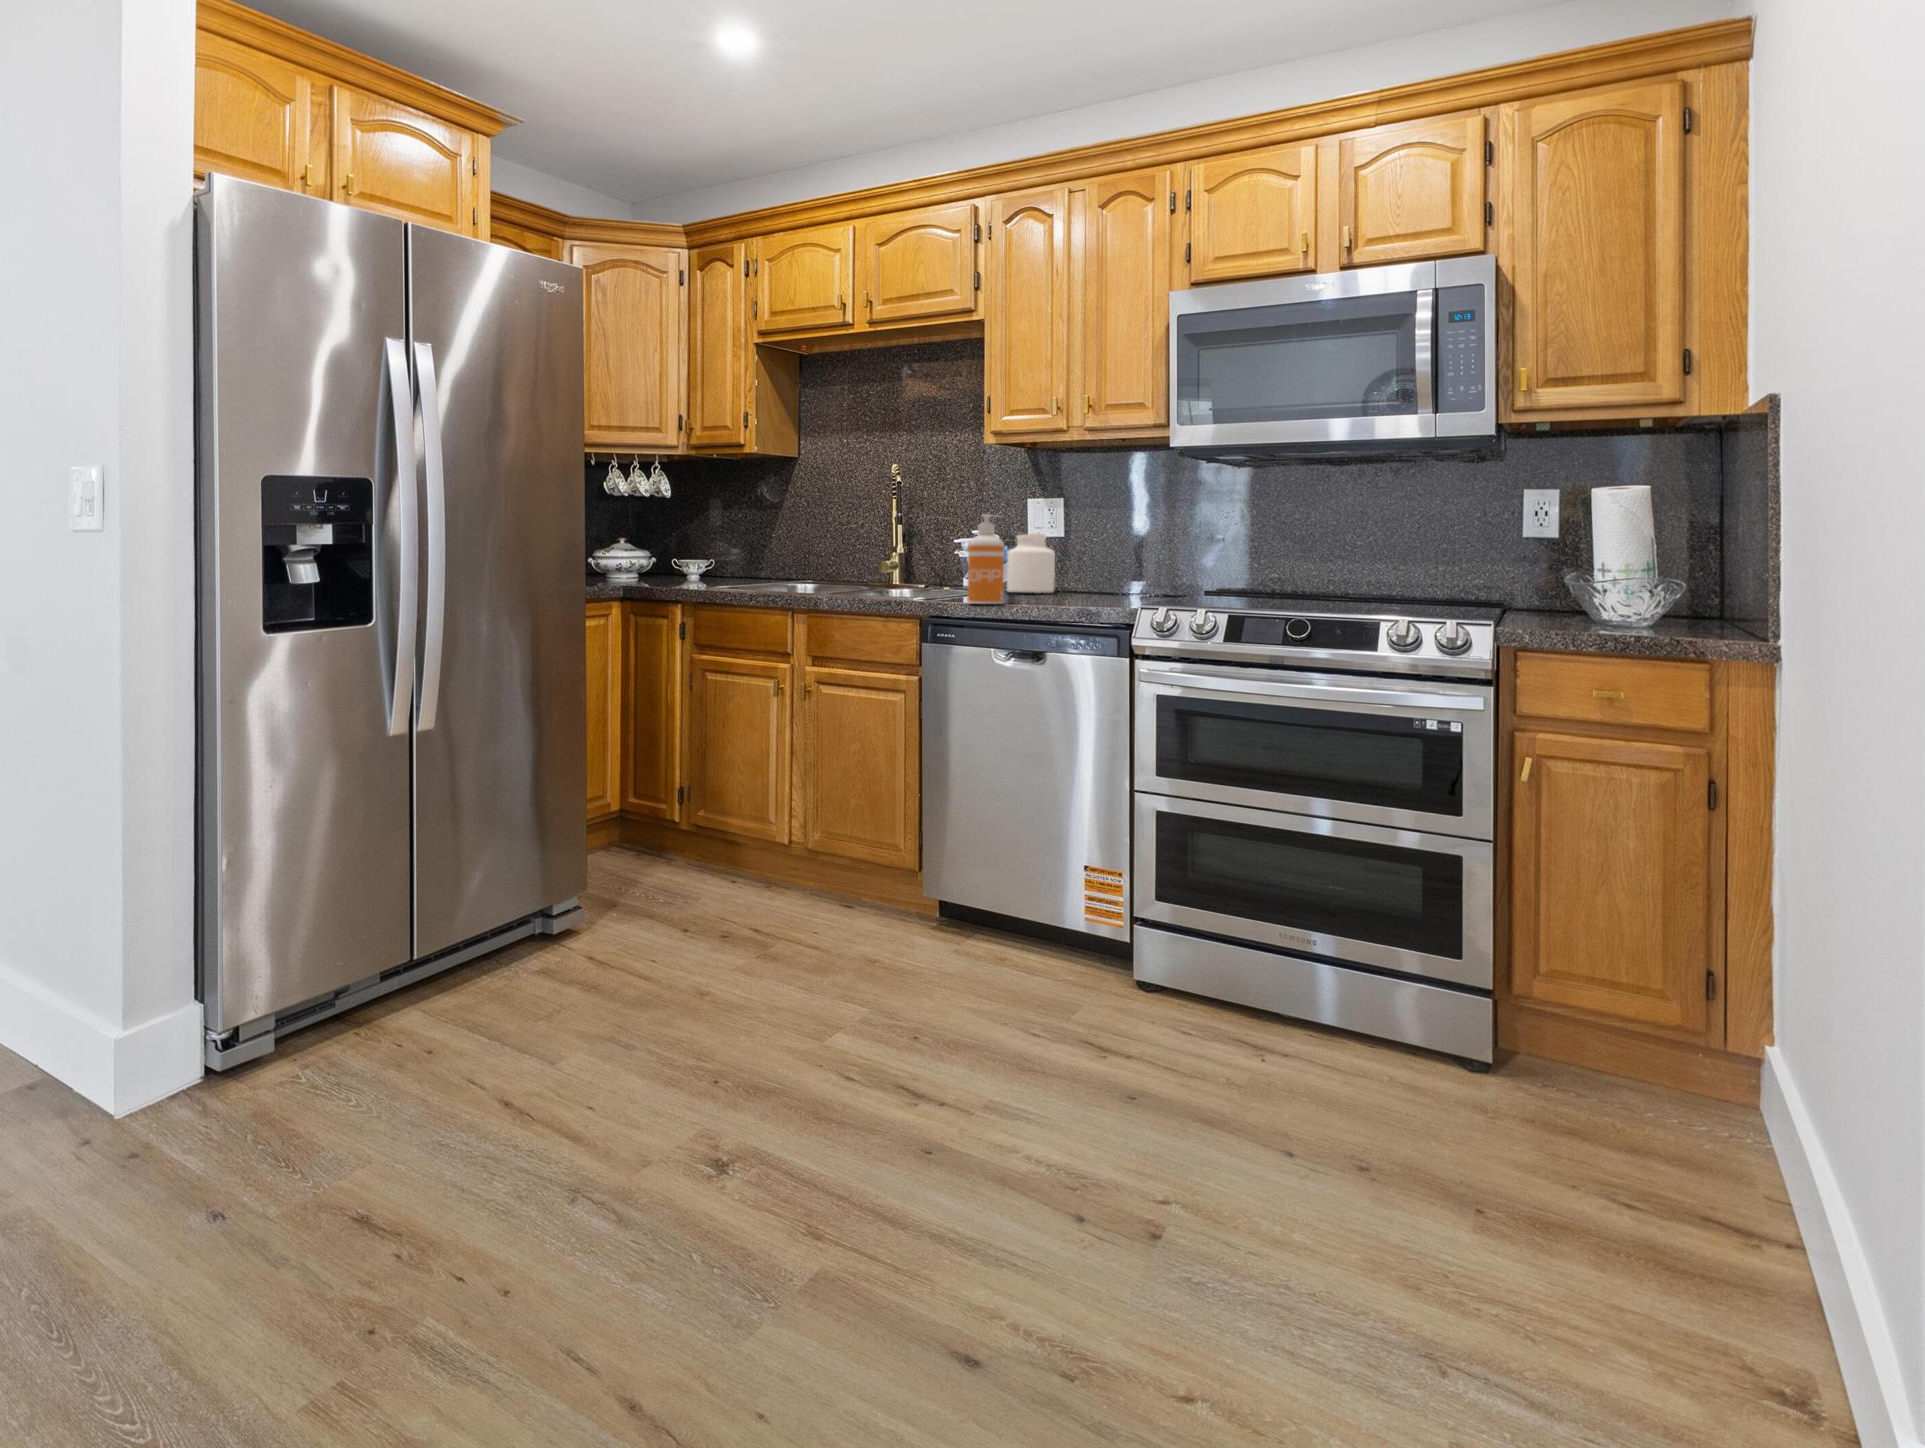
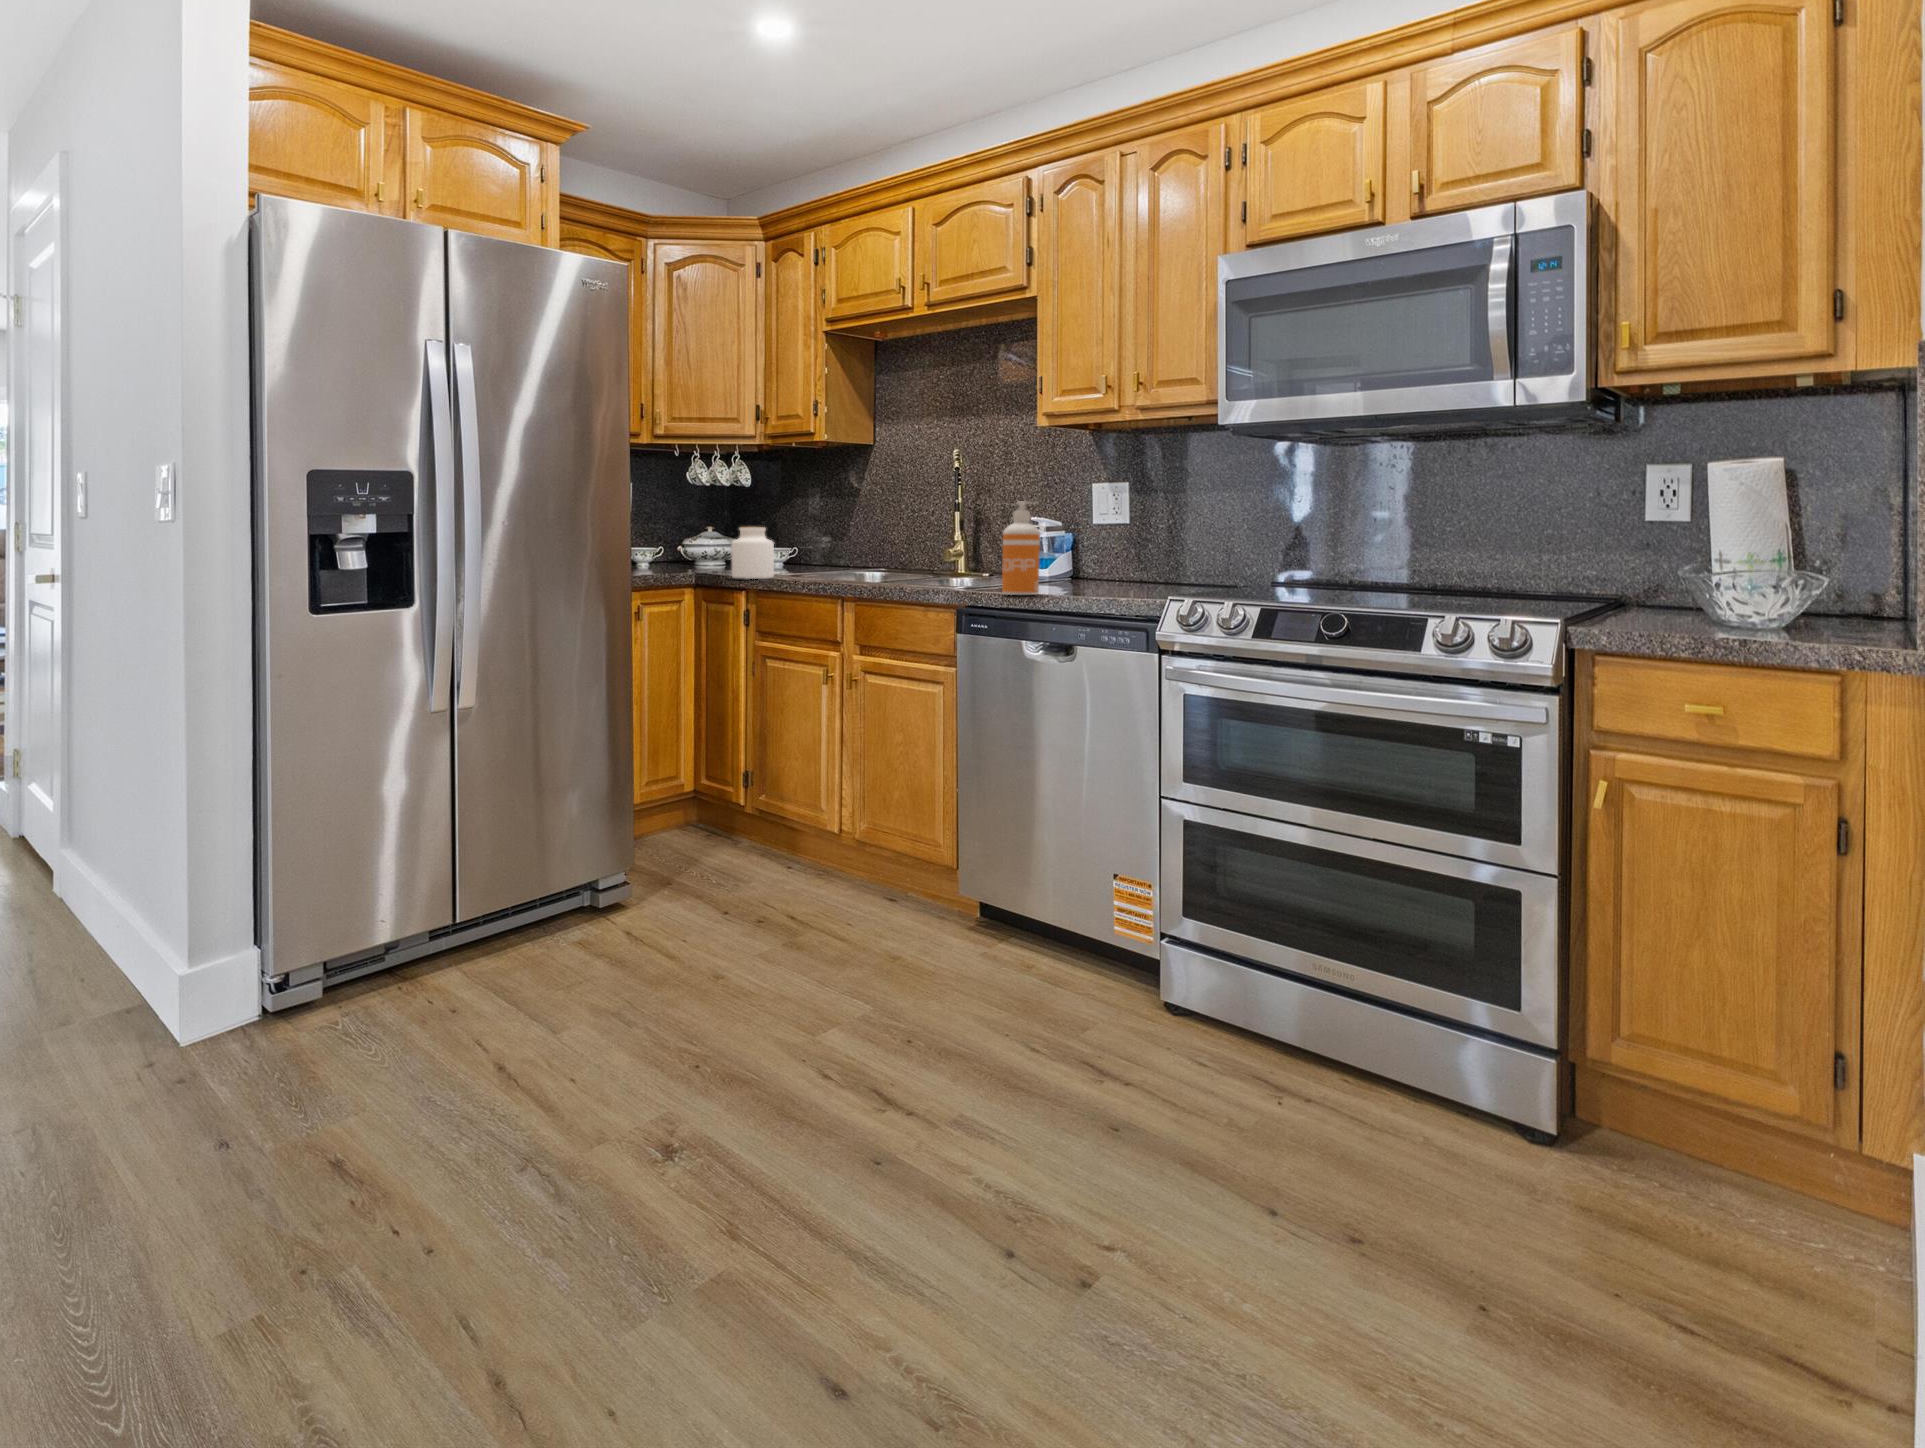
jar: present [1007,534,1055,593] -> present [731,527,774,579]

